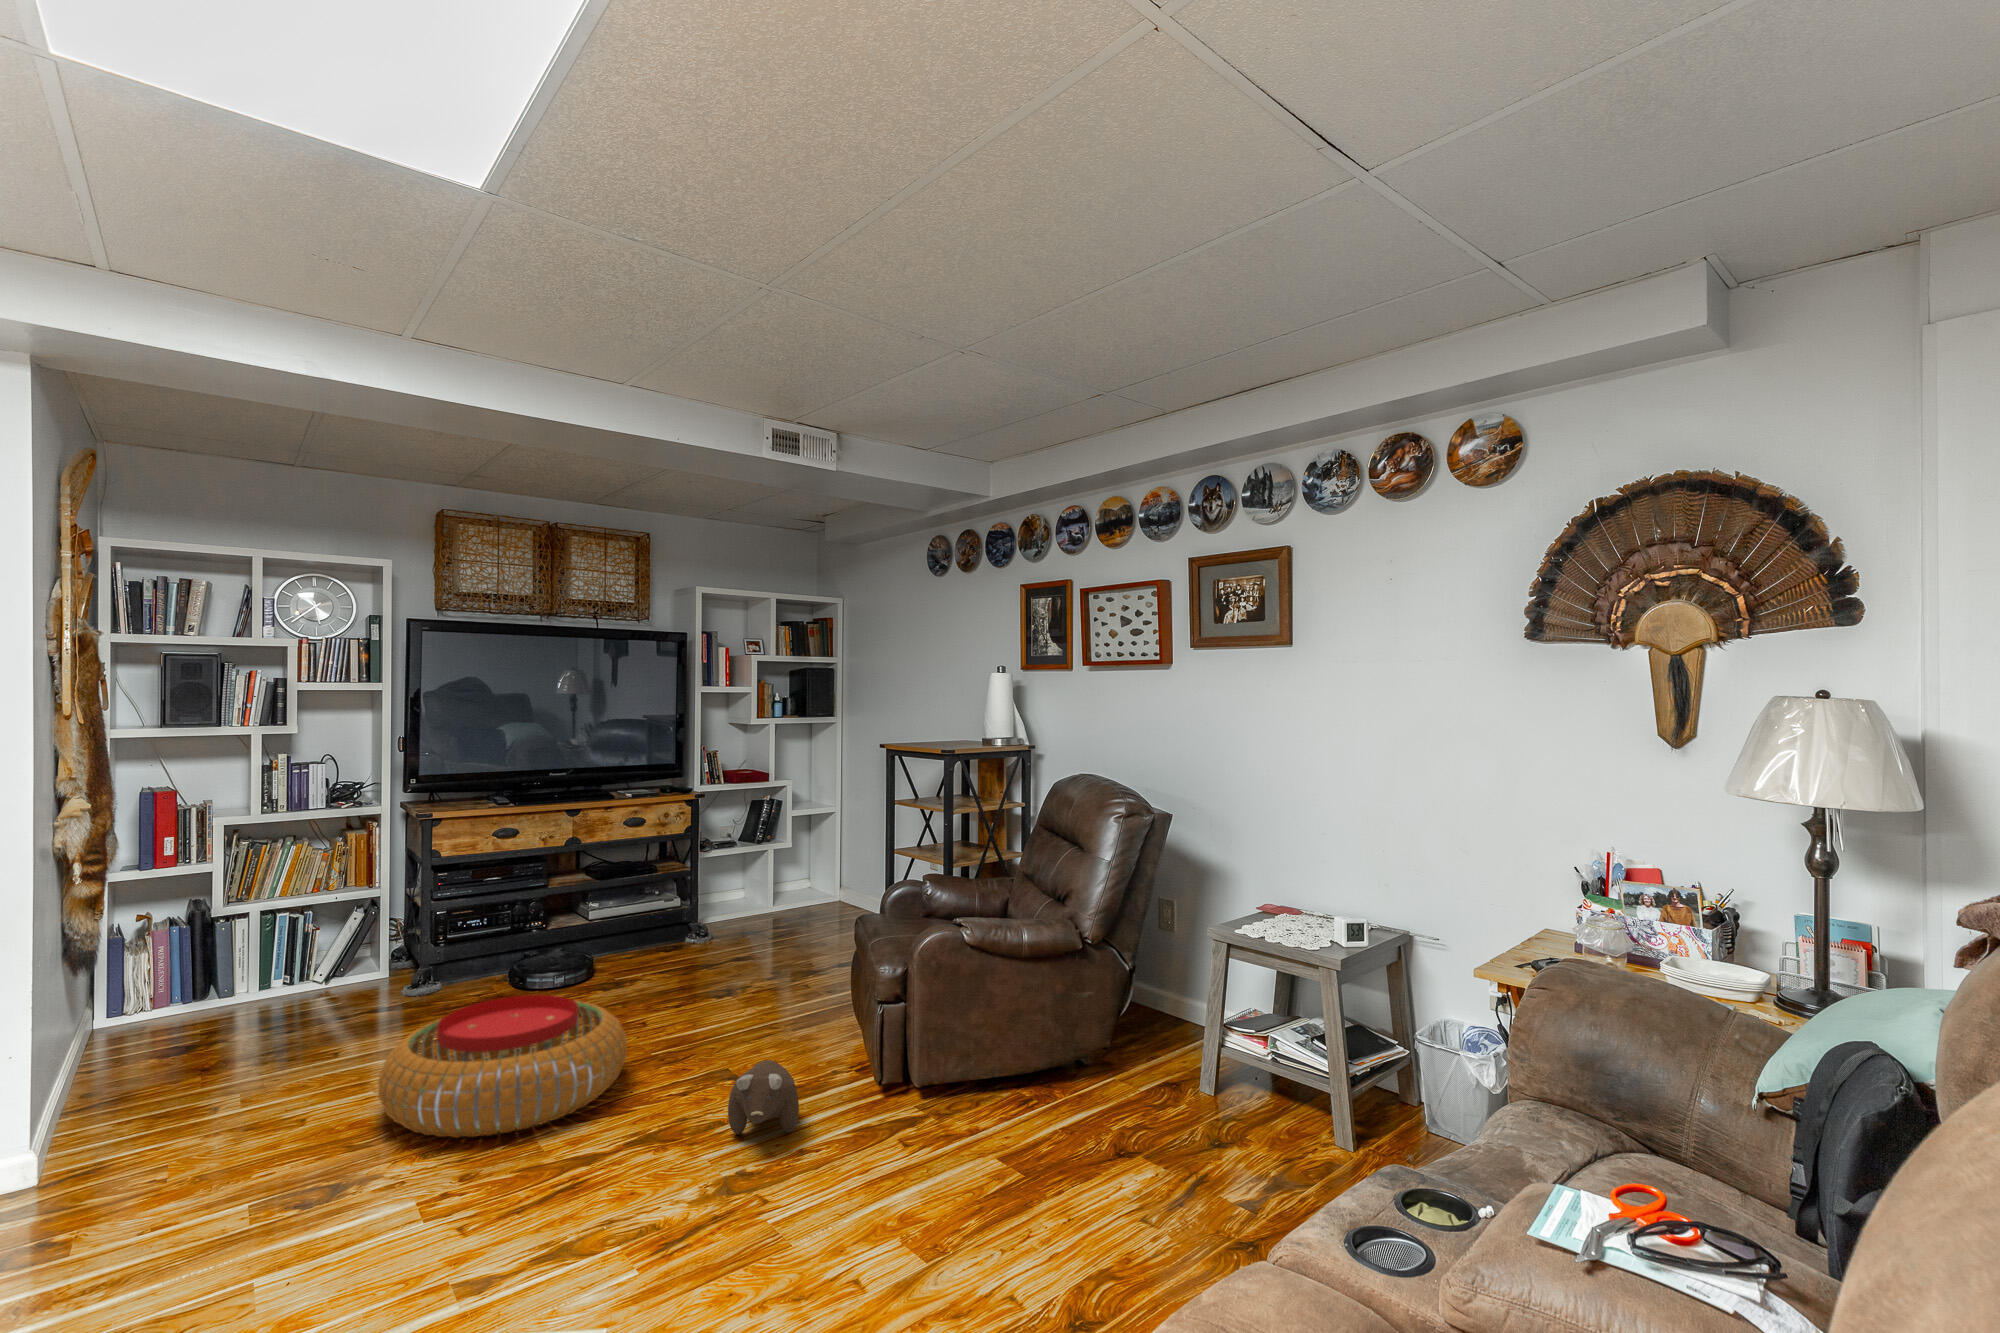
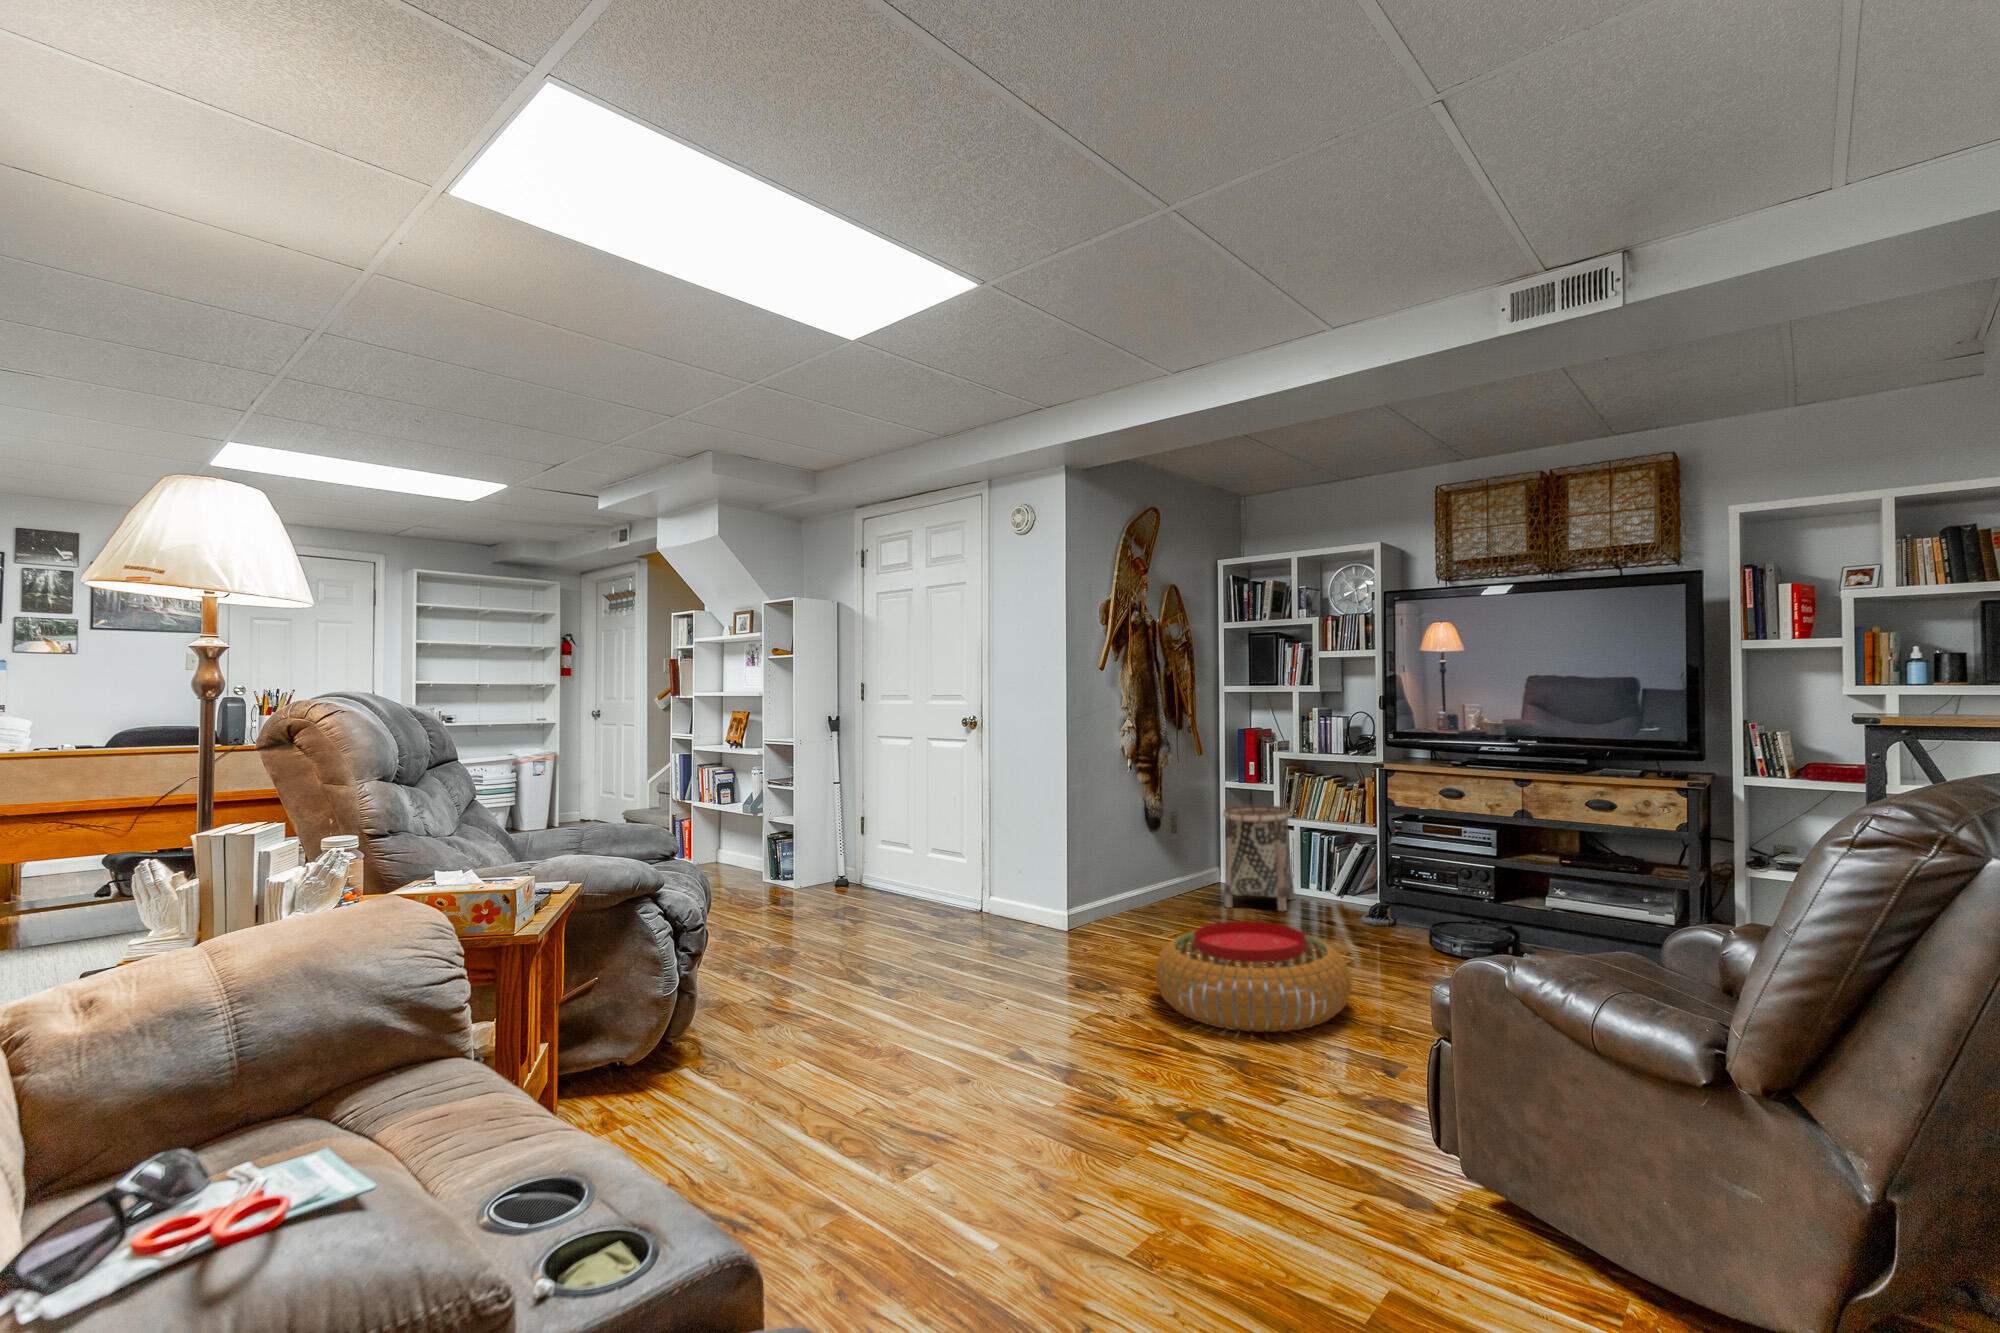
basket: none [158,882,286,1040] -> present [1223,805,1295,911]
plush toy: present [728,1060,799,1135] -> none [1245,1041,1350,1130]

